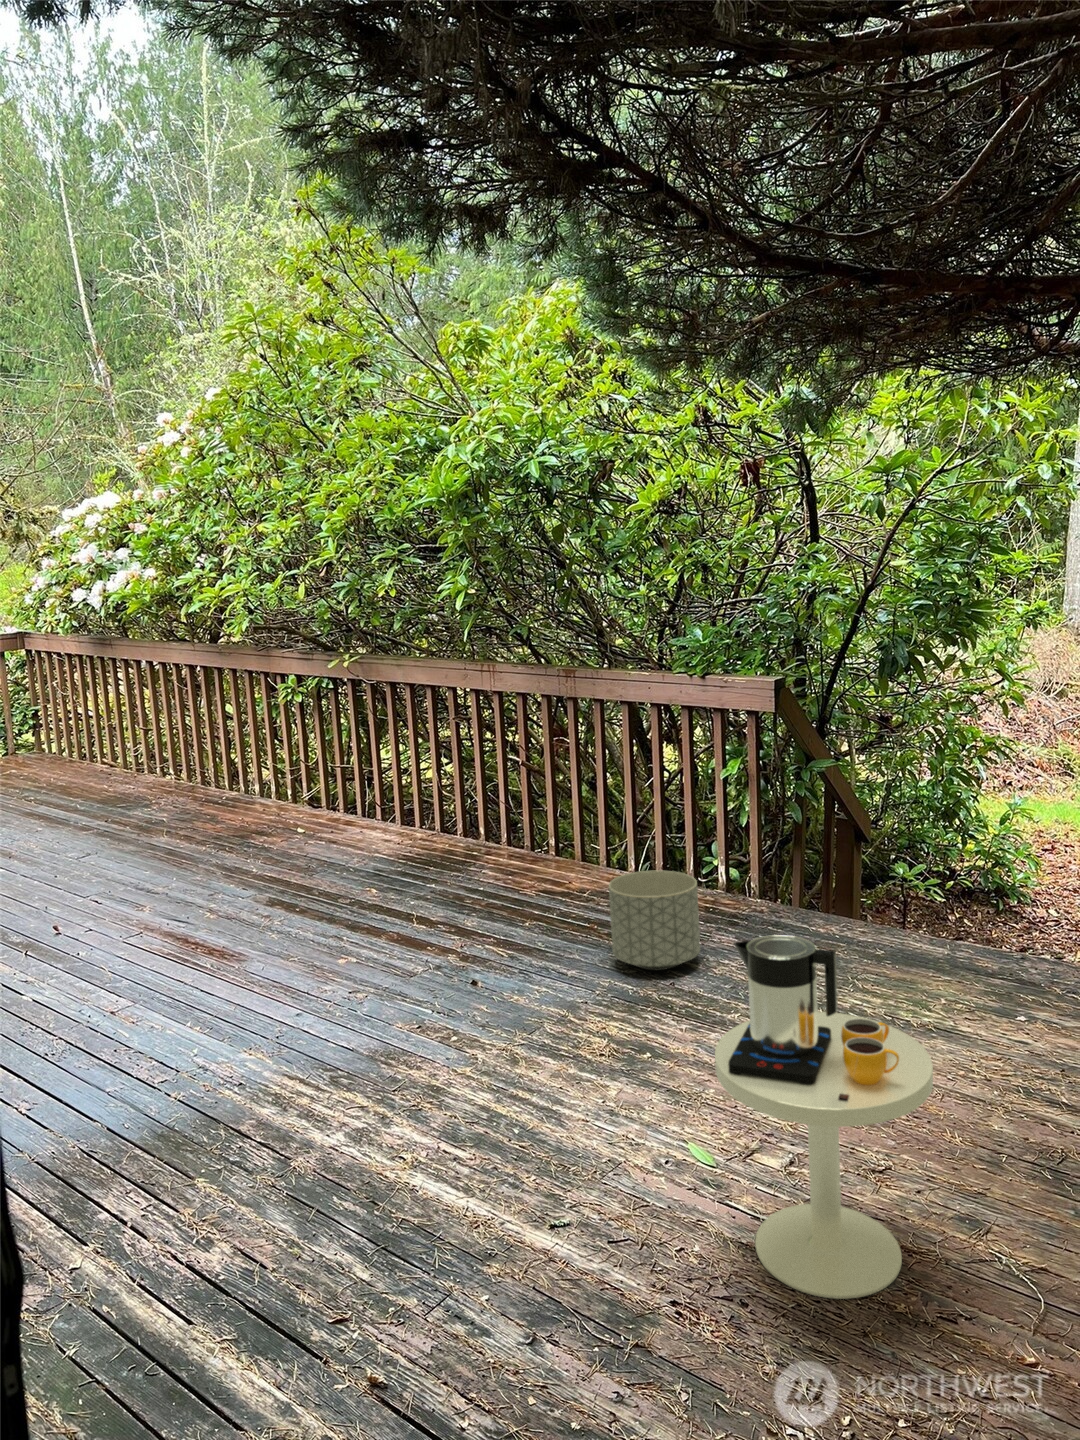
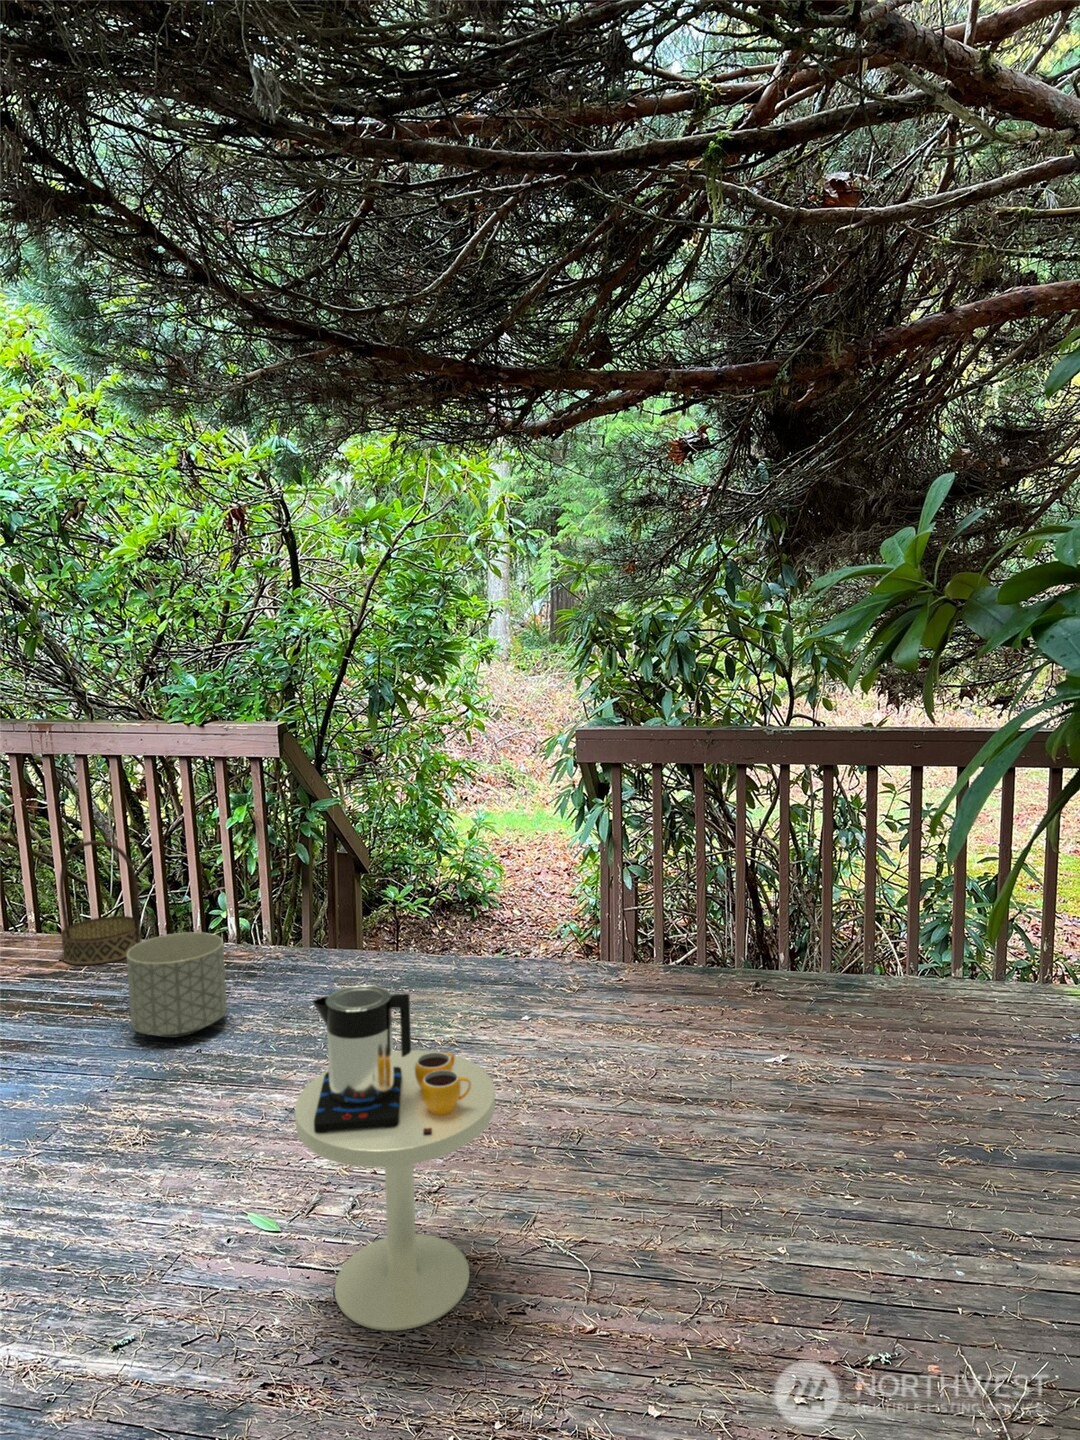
basket: none [566,777,637,893] -> present [60,841,141,965]

